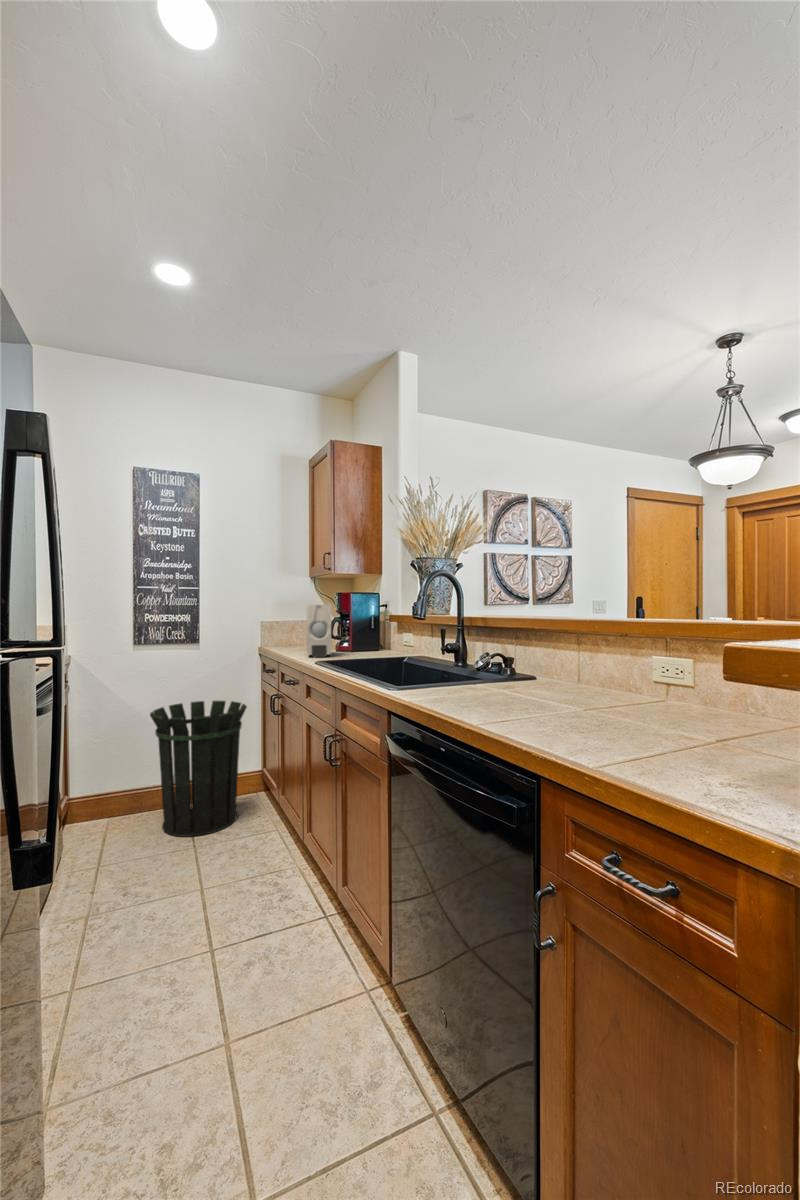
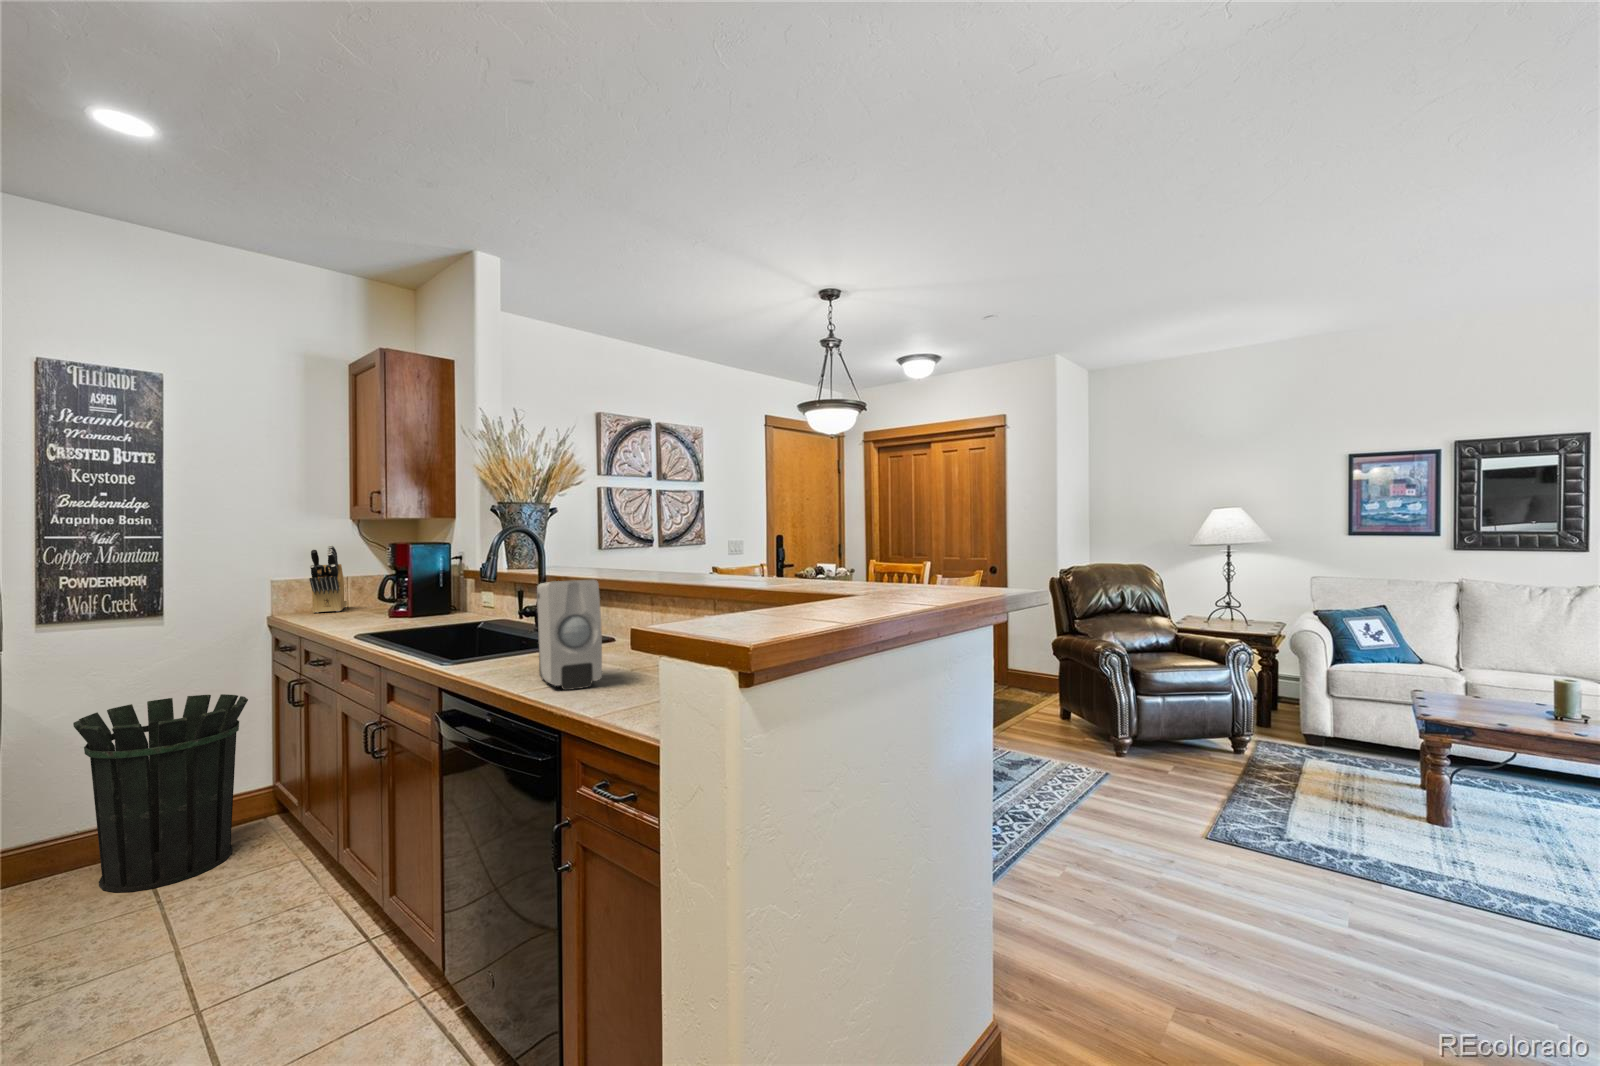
knife block: none [285,596,308,646] -> present [309,545,347,613]
soap dispenser: present [307,605,331,657] -> present [537,580,602,690]

